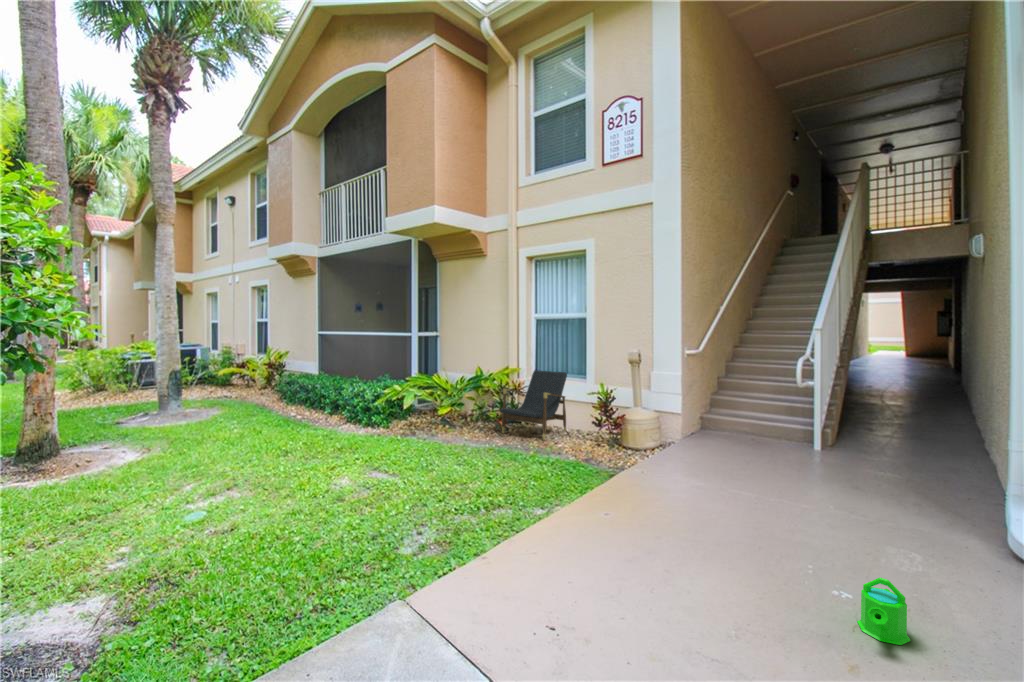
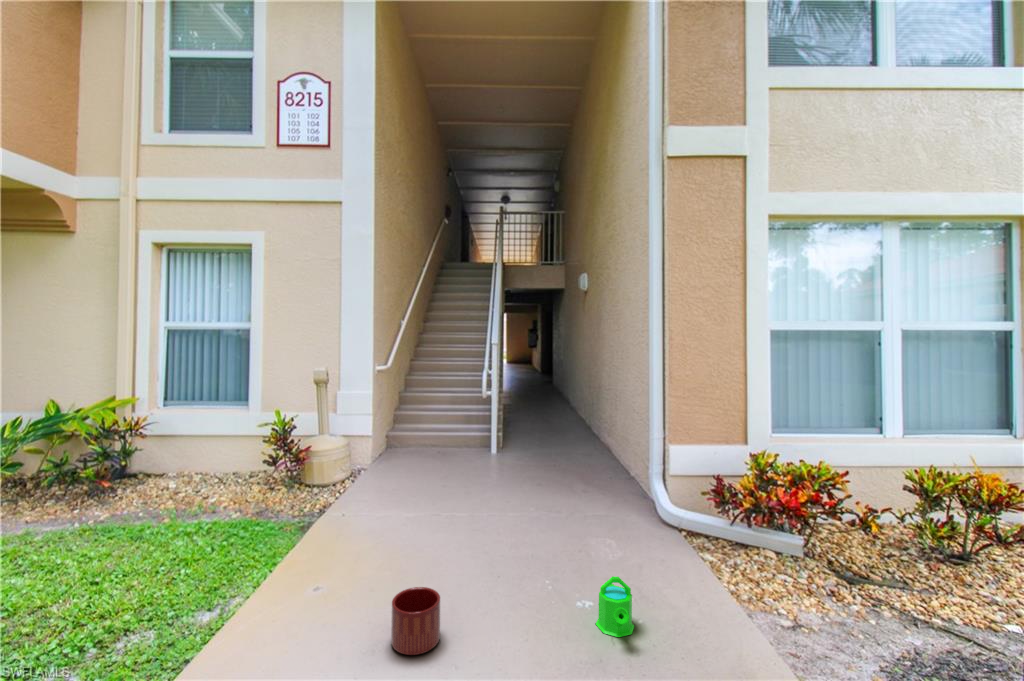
lounge chair: present [500,371,567,441] -> none [103,399,221,499]
planter: none [646,528,687,578] -> present [391,587,440,655]

